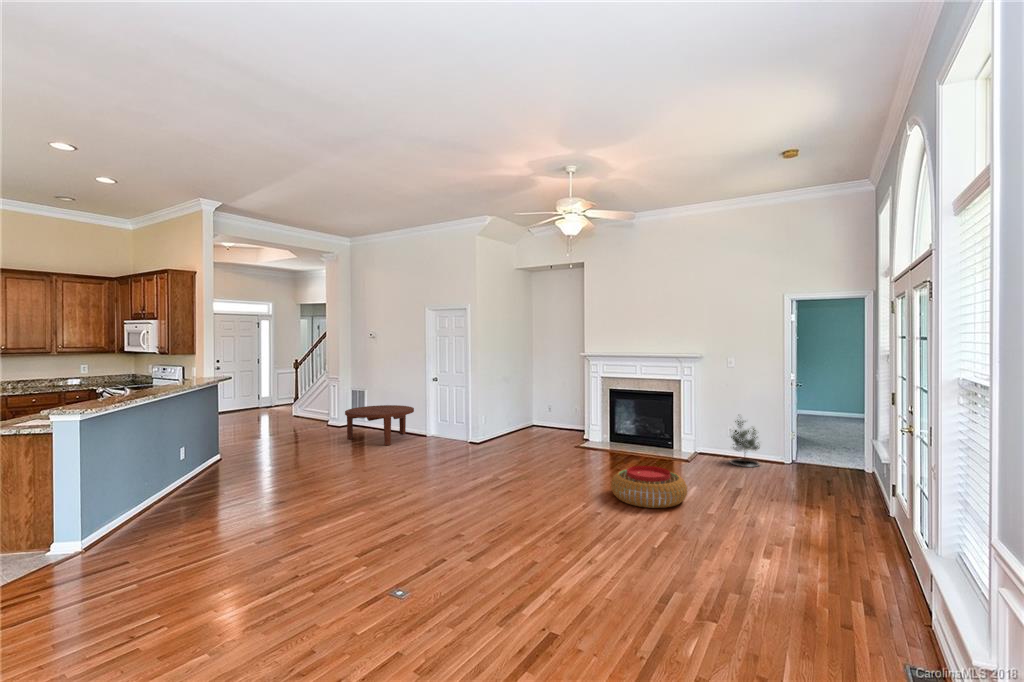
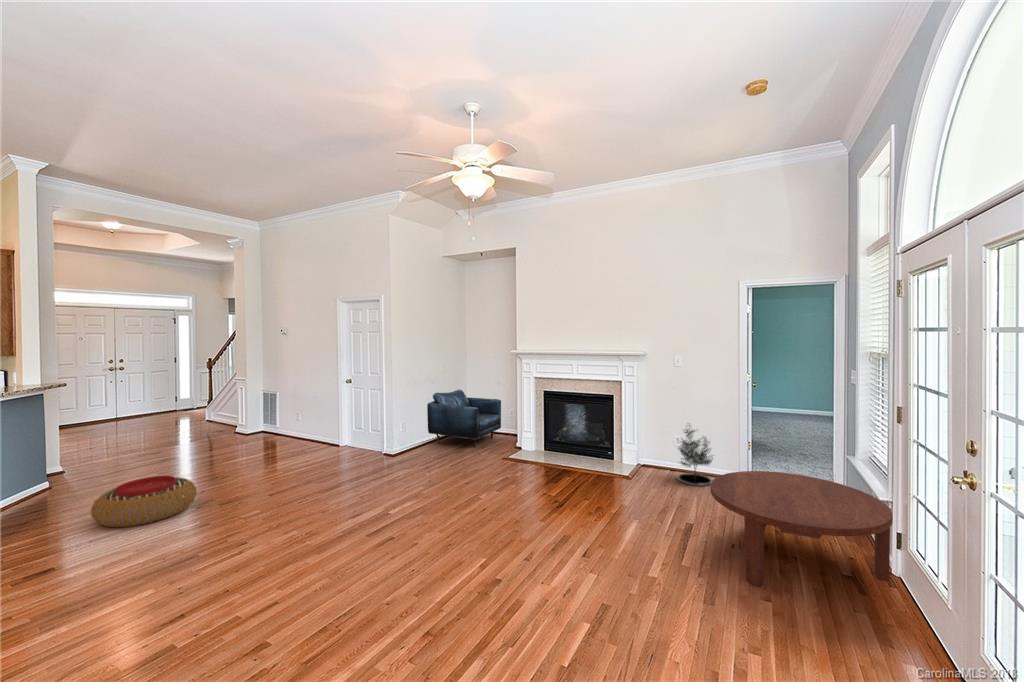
armchair: none [504,389,568,439] -> present [427,390,501,447]
coffee table: present [345,405,414,445] -> present [711,471,893,586]
pouf: present [611,466,687,508] -> present [91,476,197,527]

